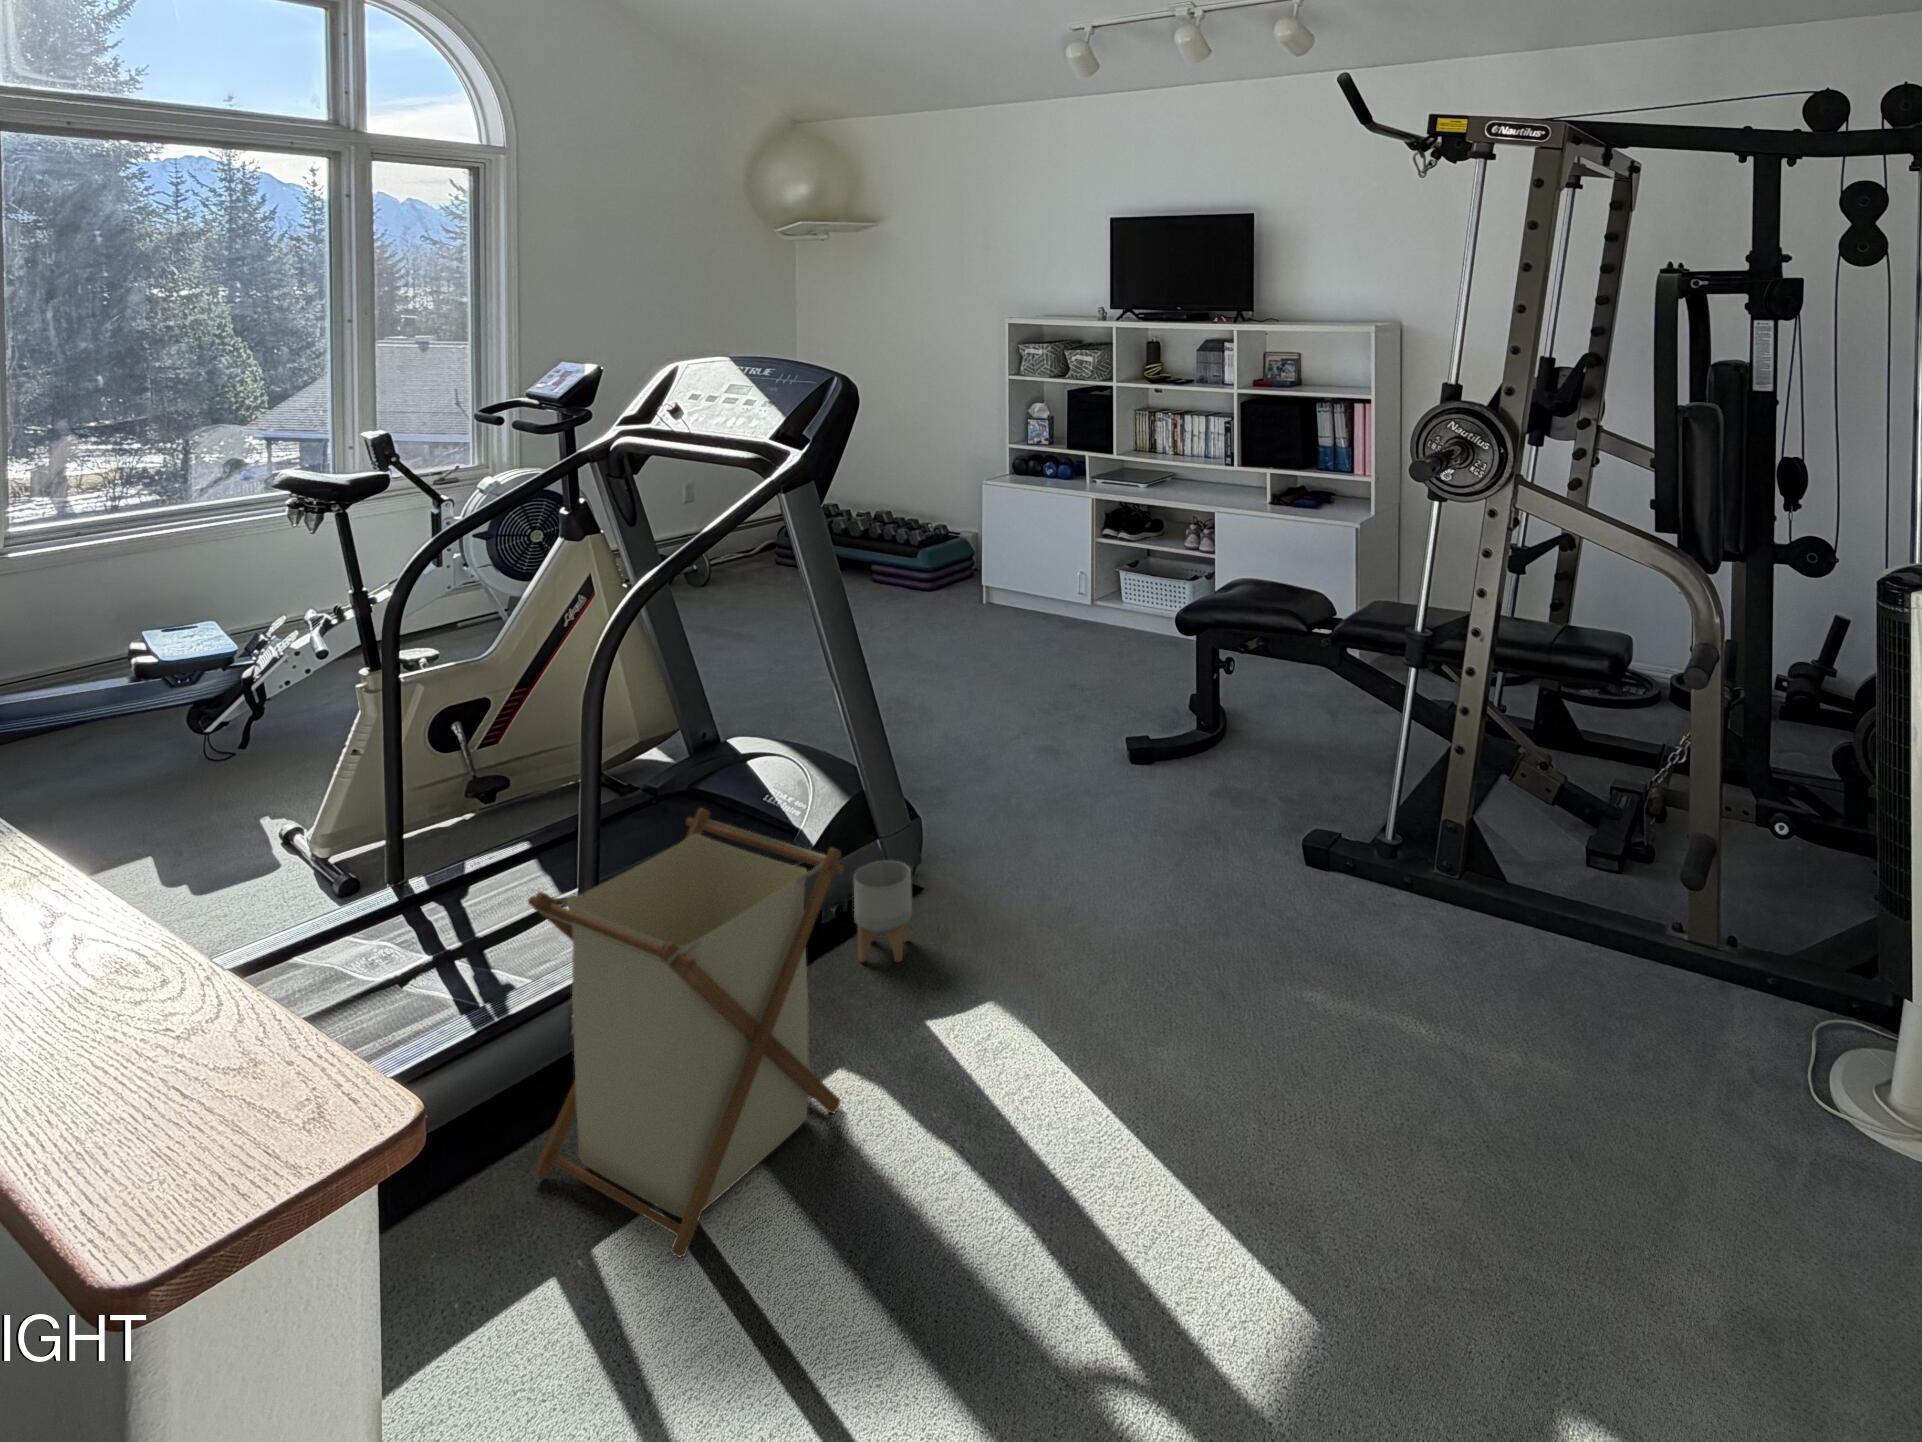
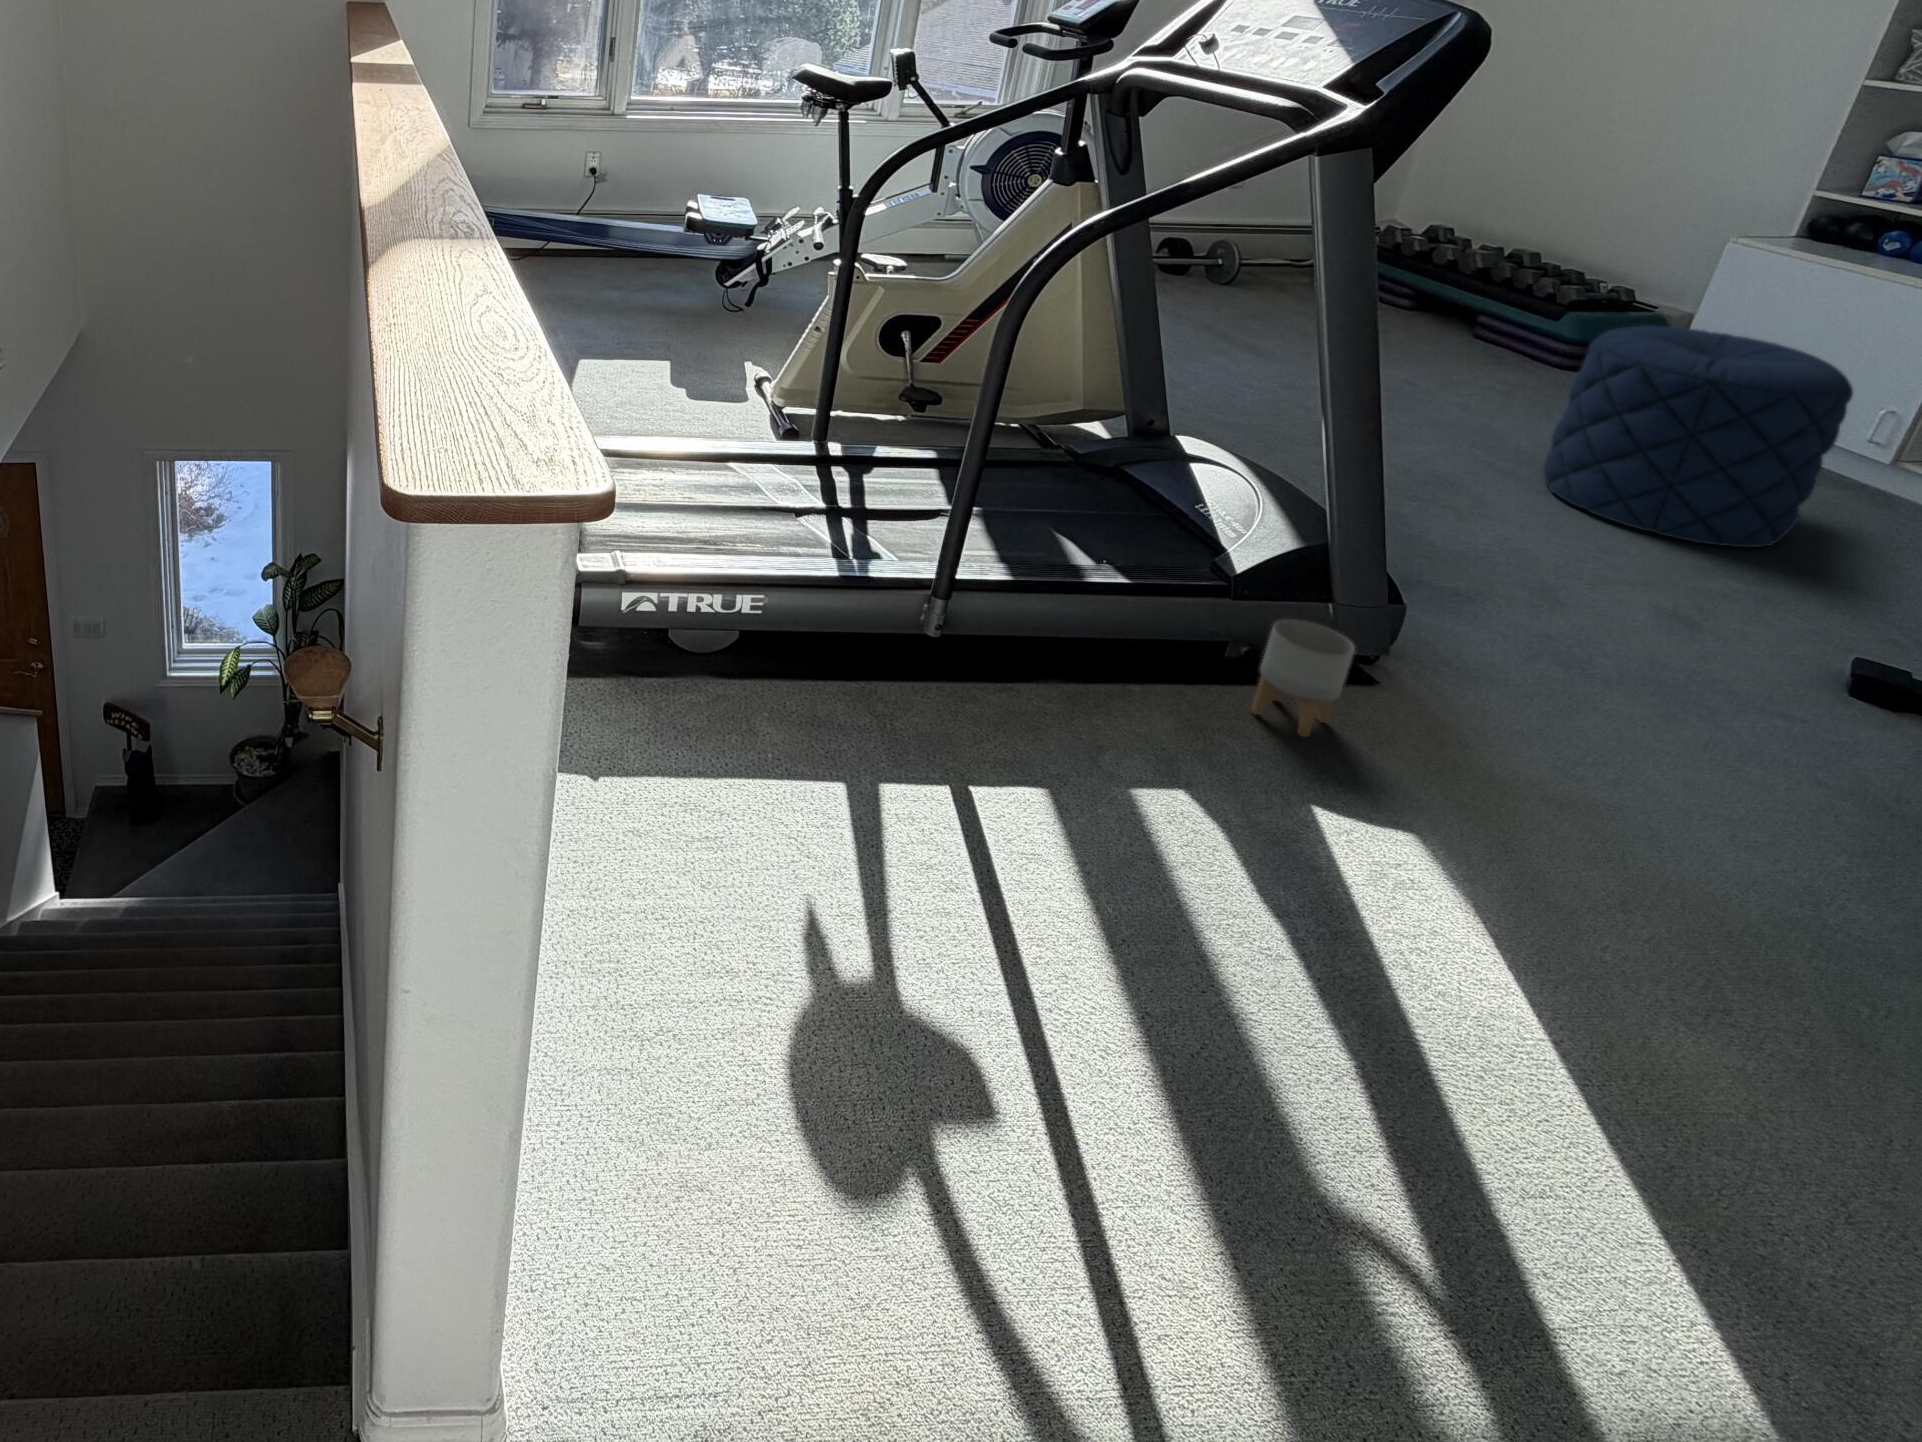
pouf: none [945,542,1074,690] -> present [1543,325,1853,548]
laundry basket: present [528,808,844,1257] -> none [857,472,1243,837]

